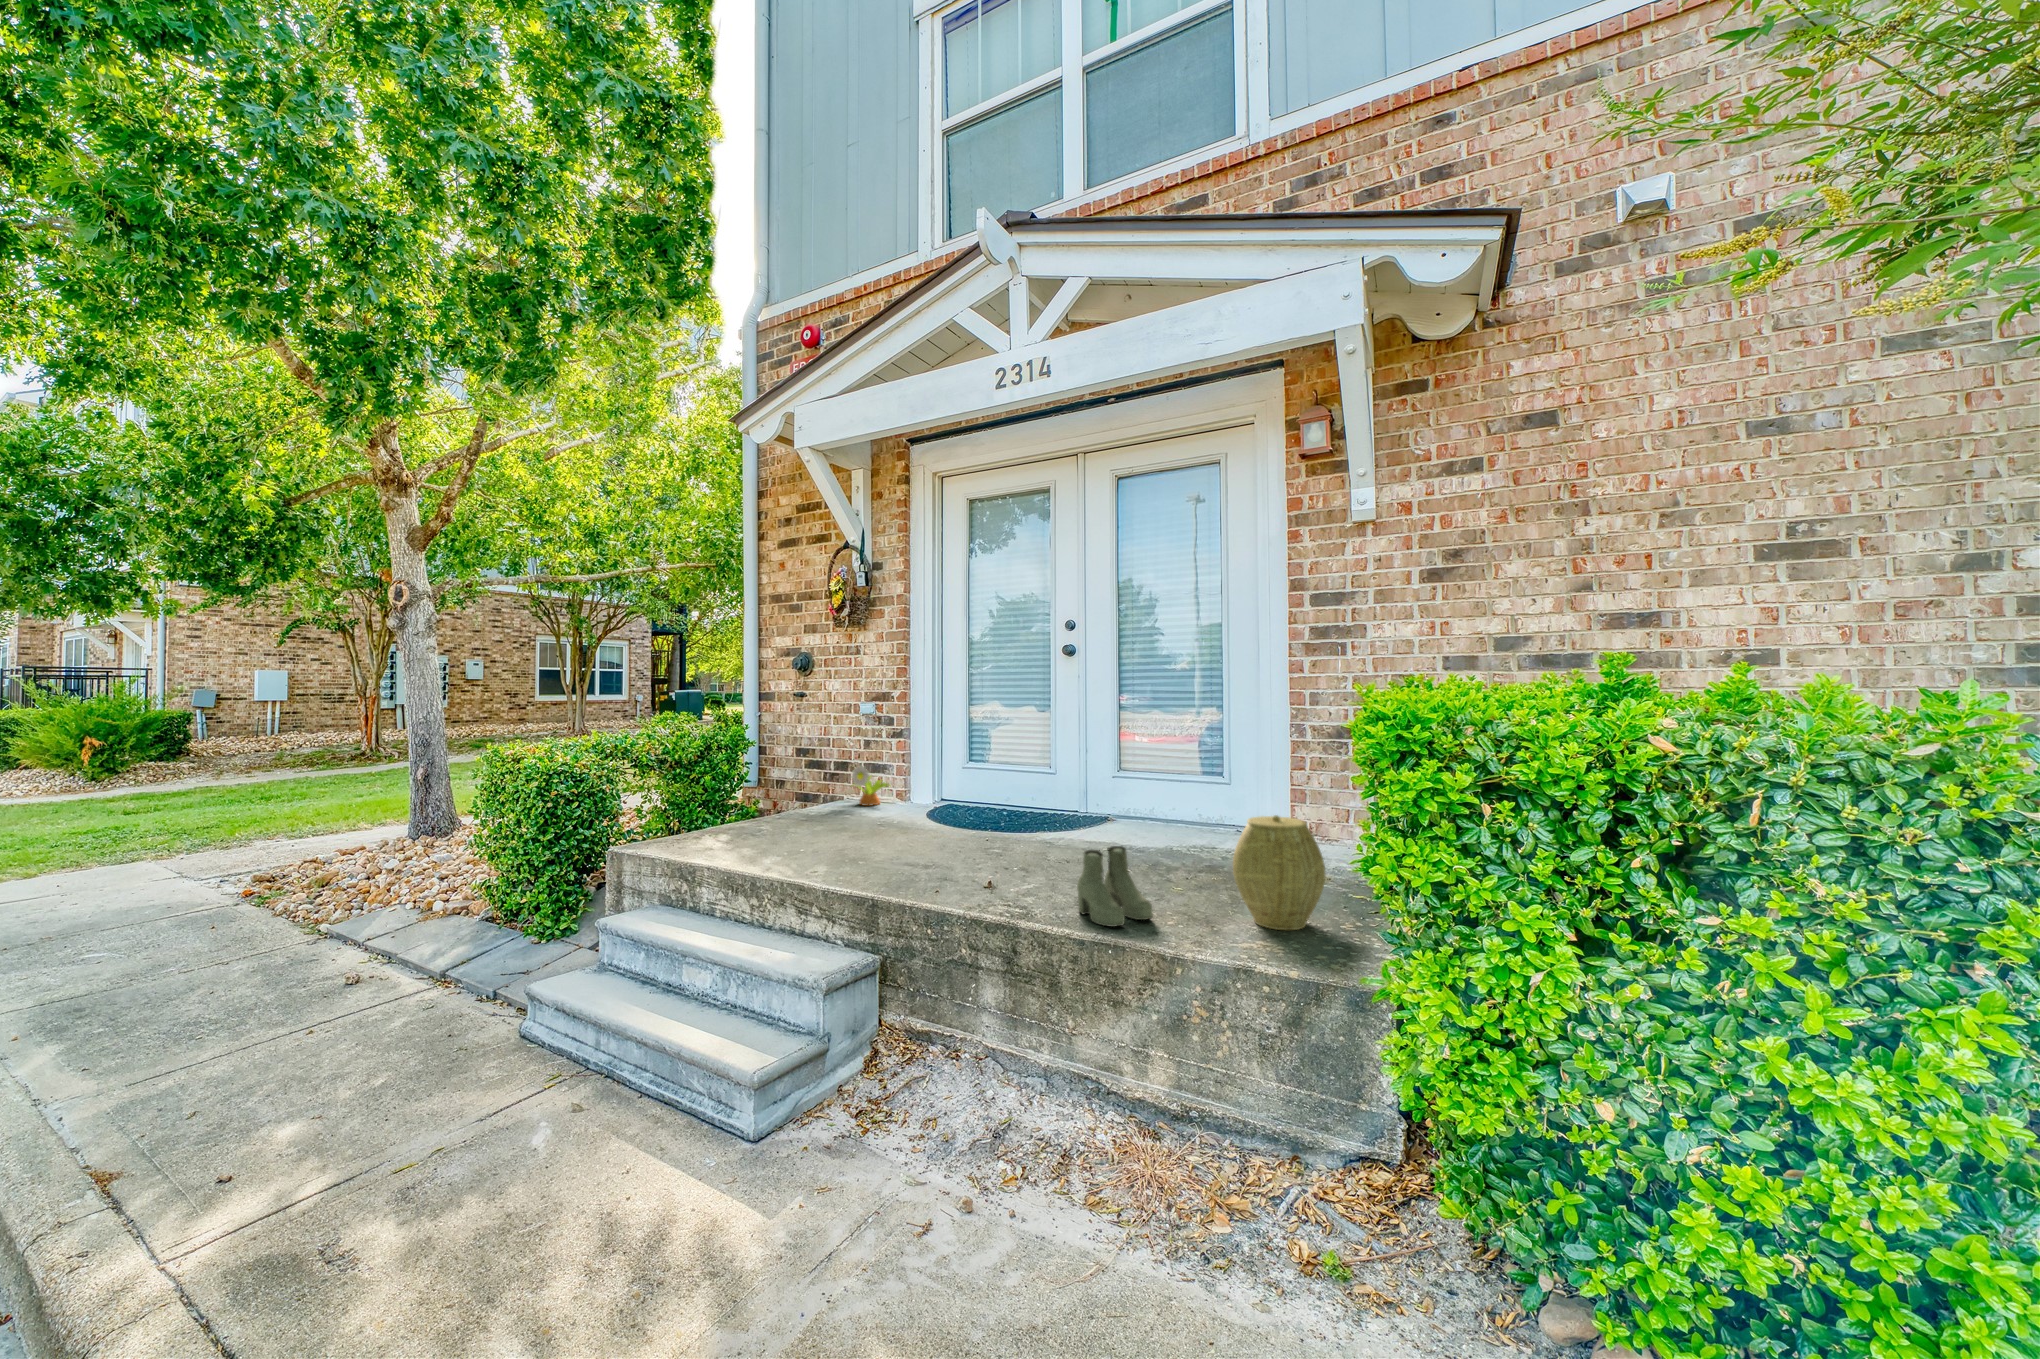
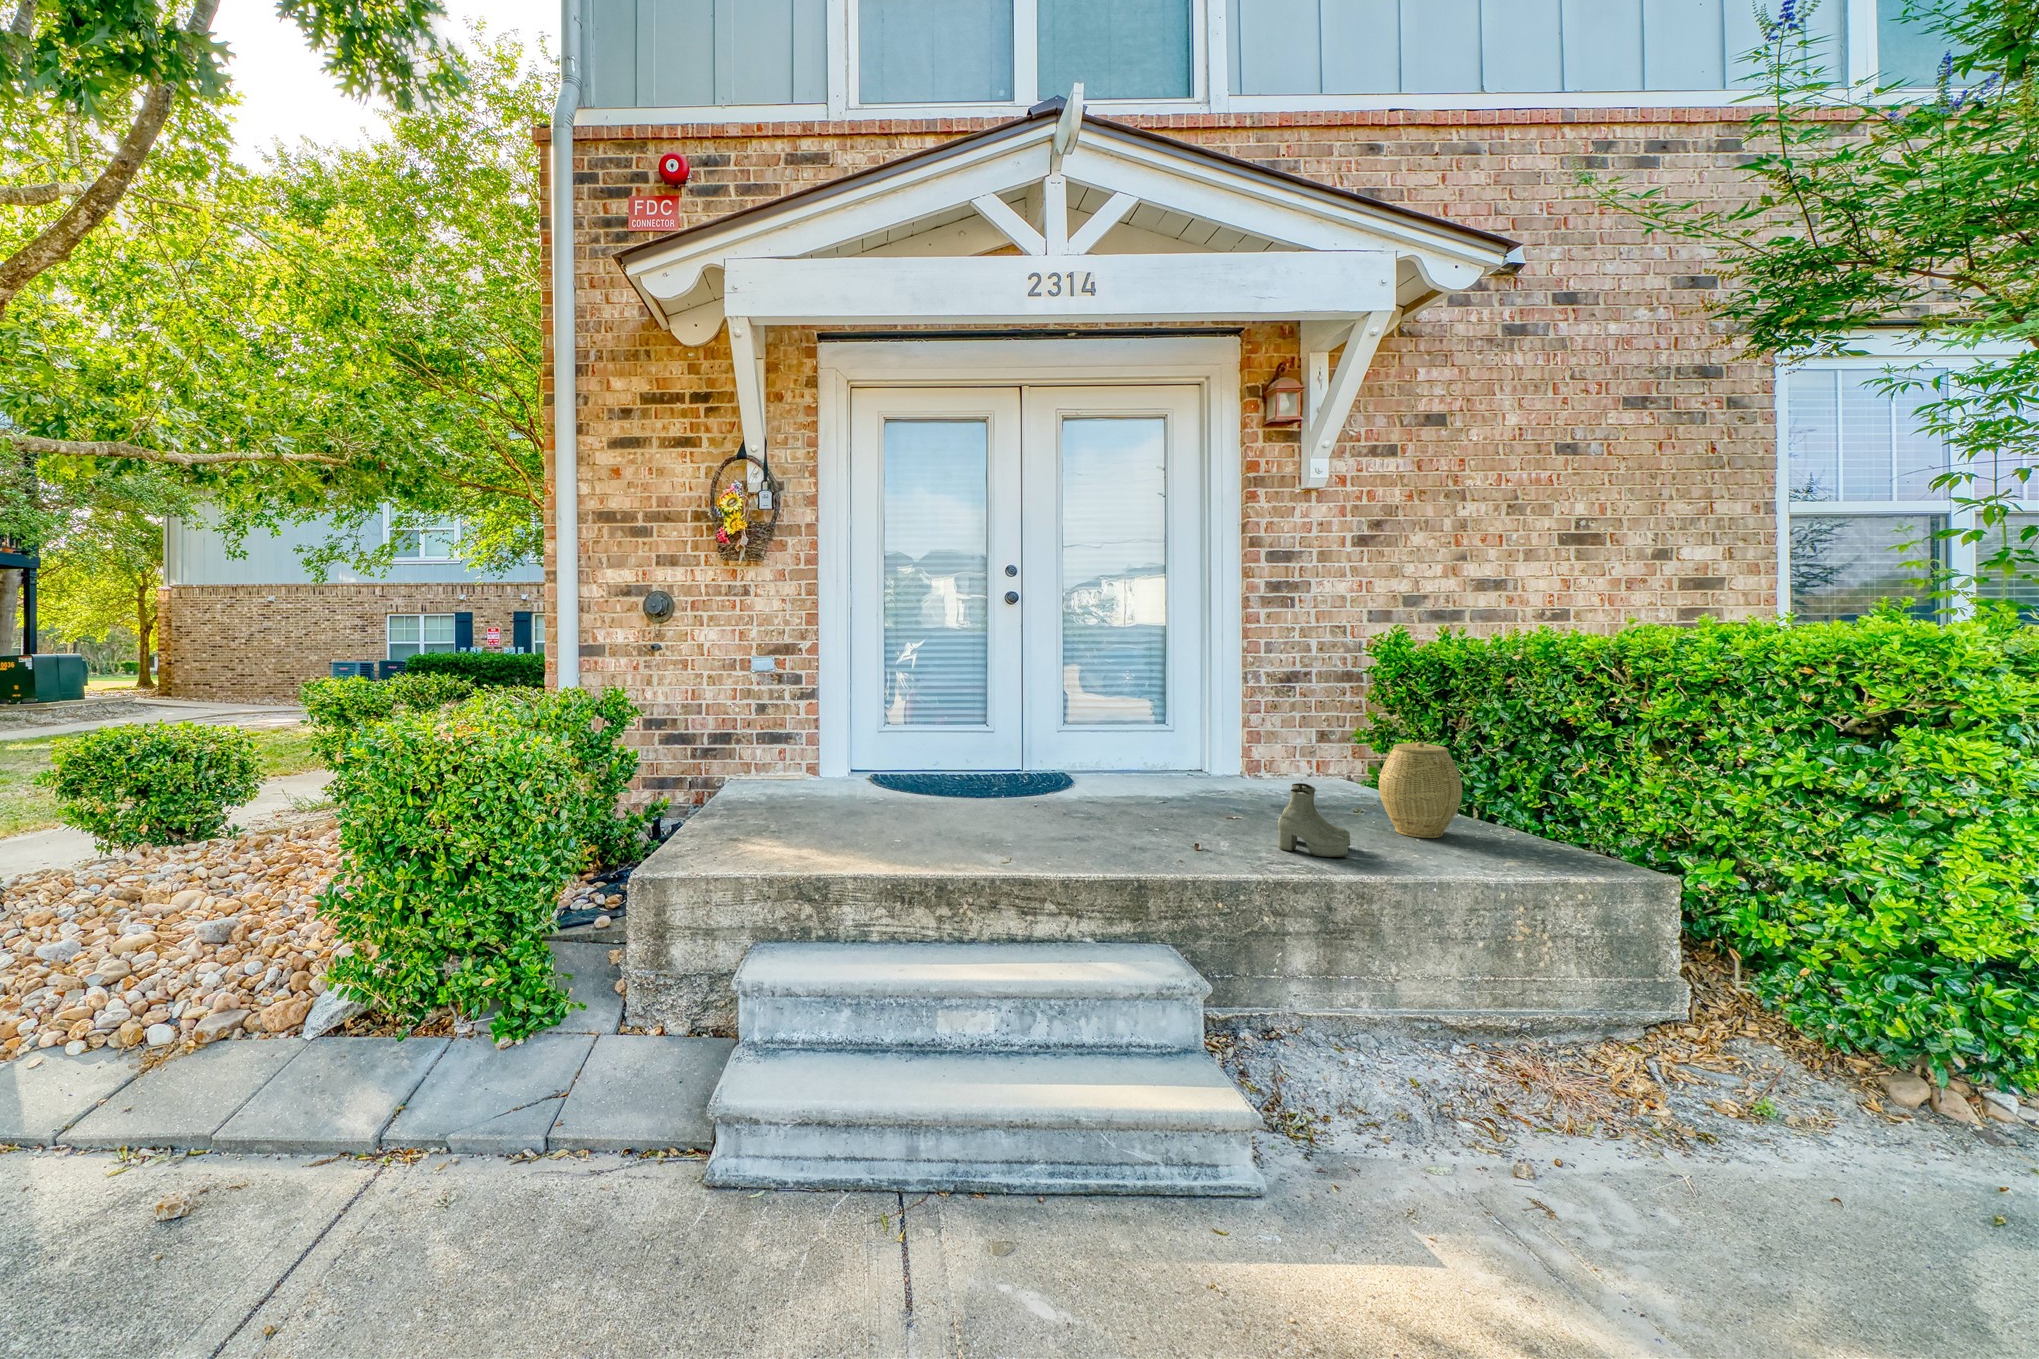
decorative plant: present [850,766,890,806] -> none [758,729,813,779]

